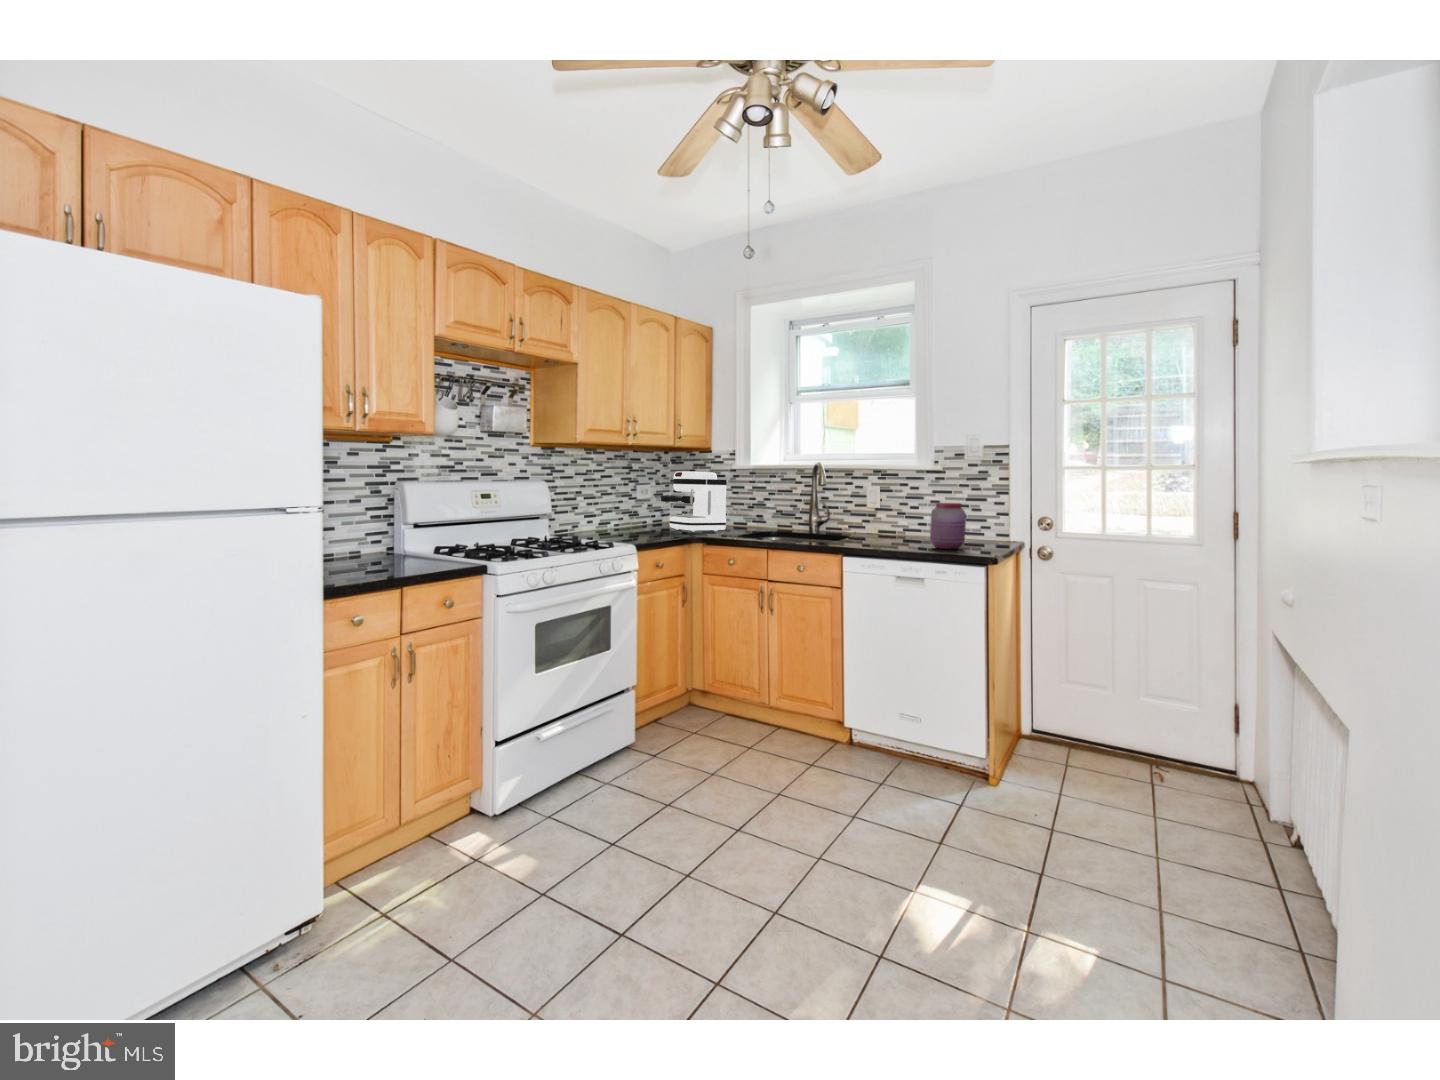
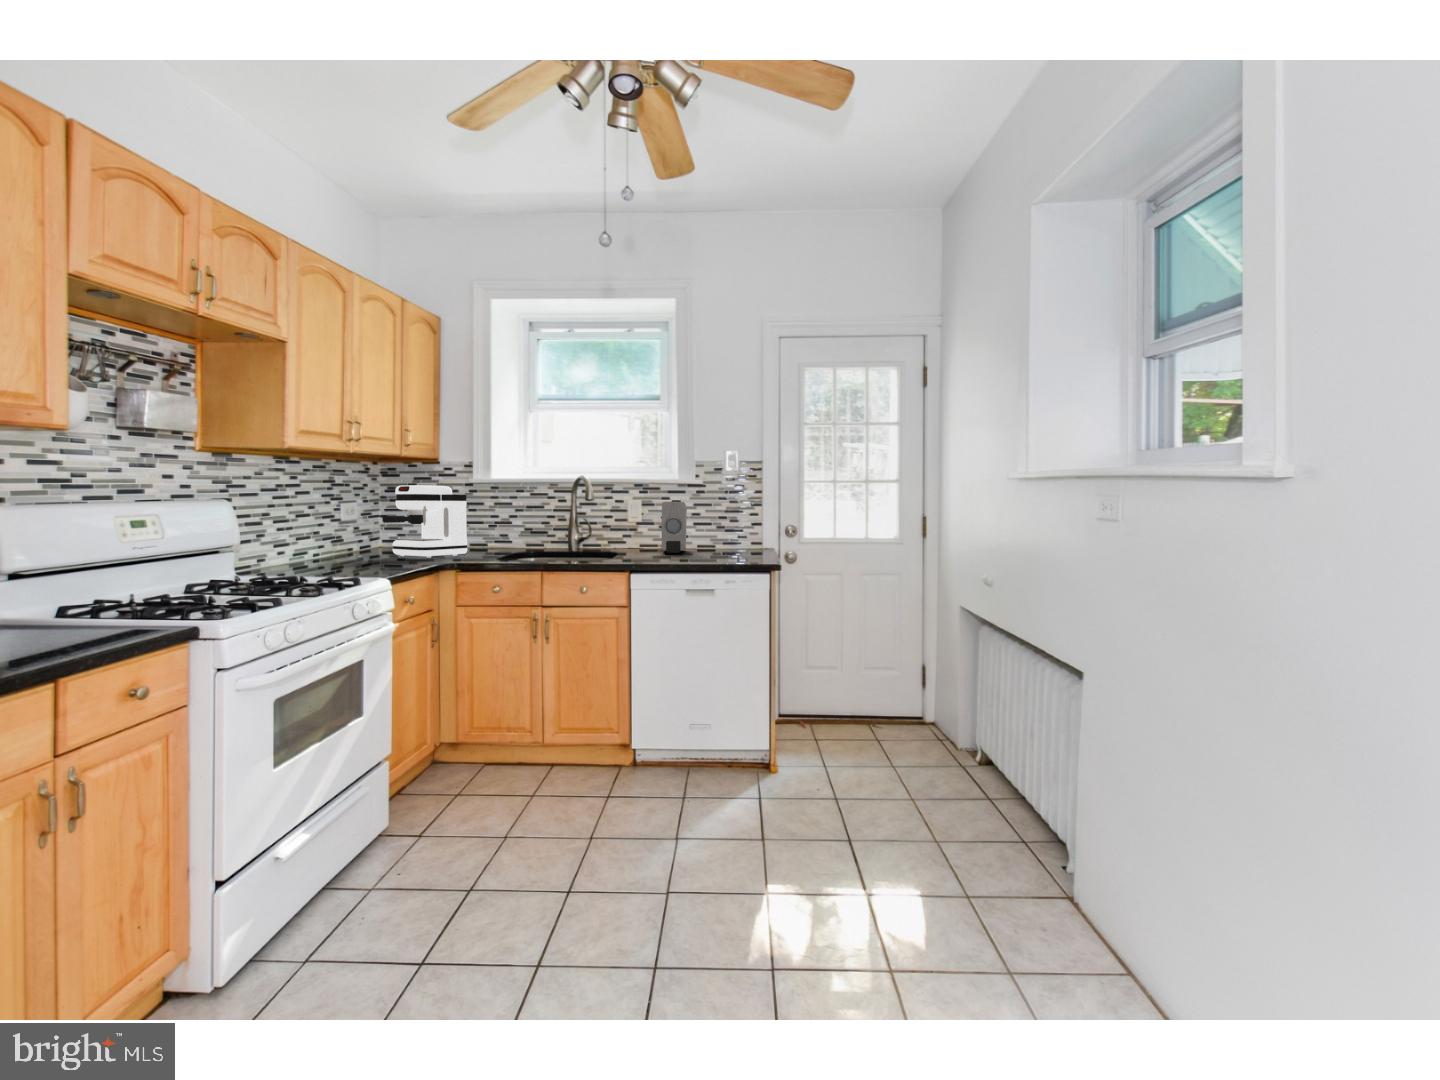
soap dispenser: none [894,489,925,538] -> present [662,502,687,553]
jar: present [930,503,966,549] -> none [714,515,748,562]

